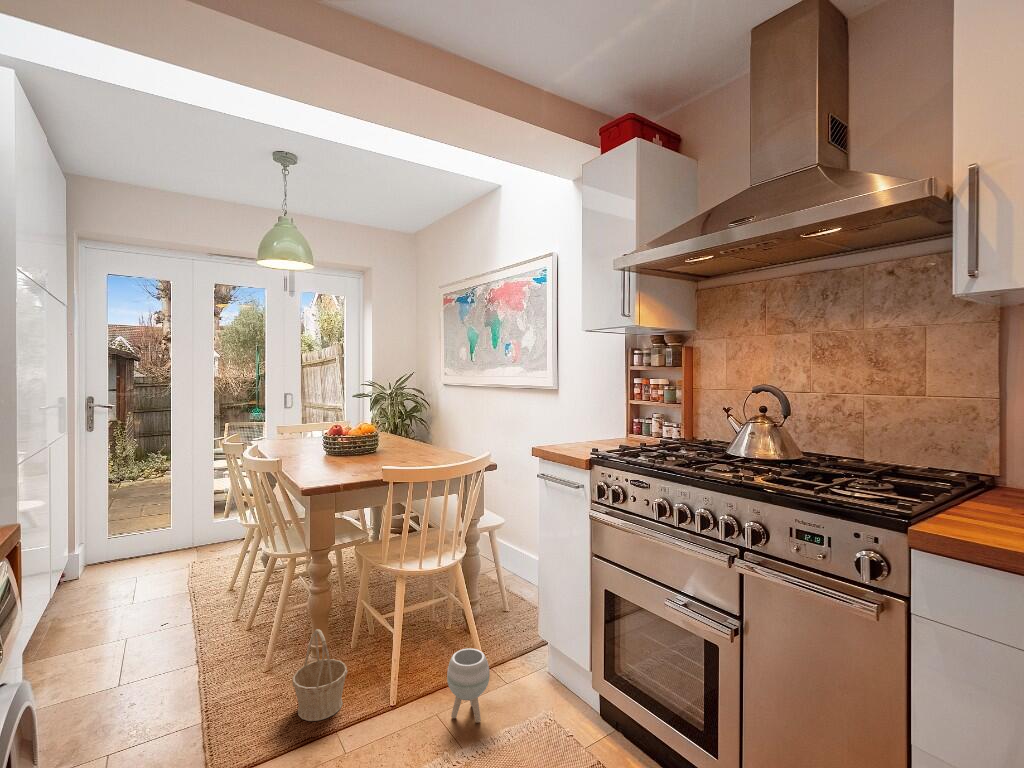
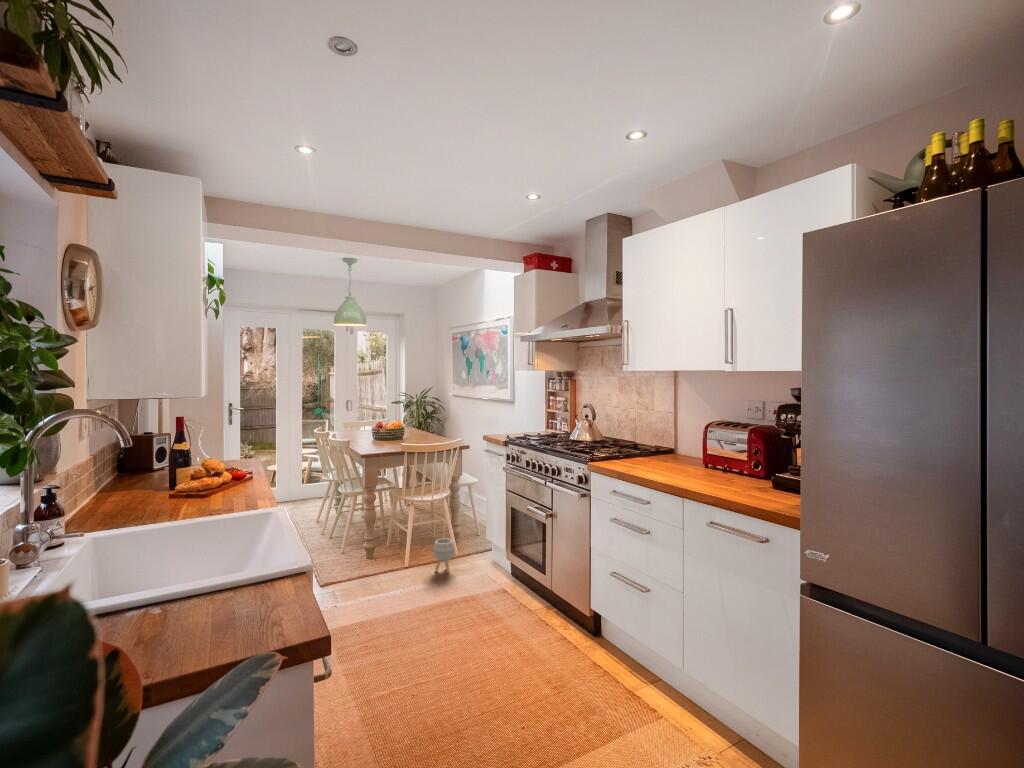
basket: present [292,629,348,721] -> none [357,527,384,570]

